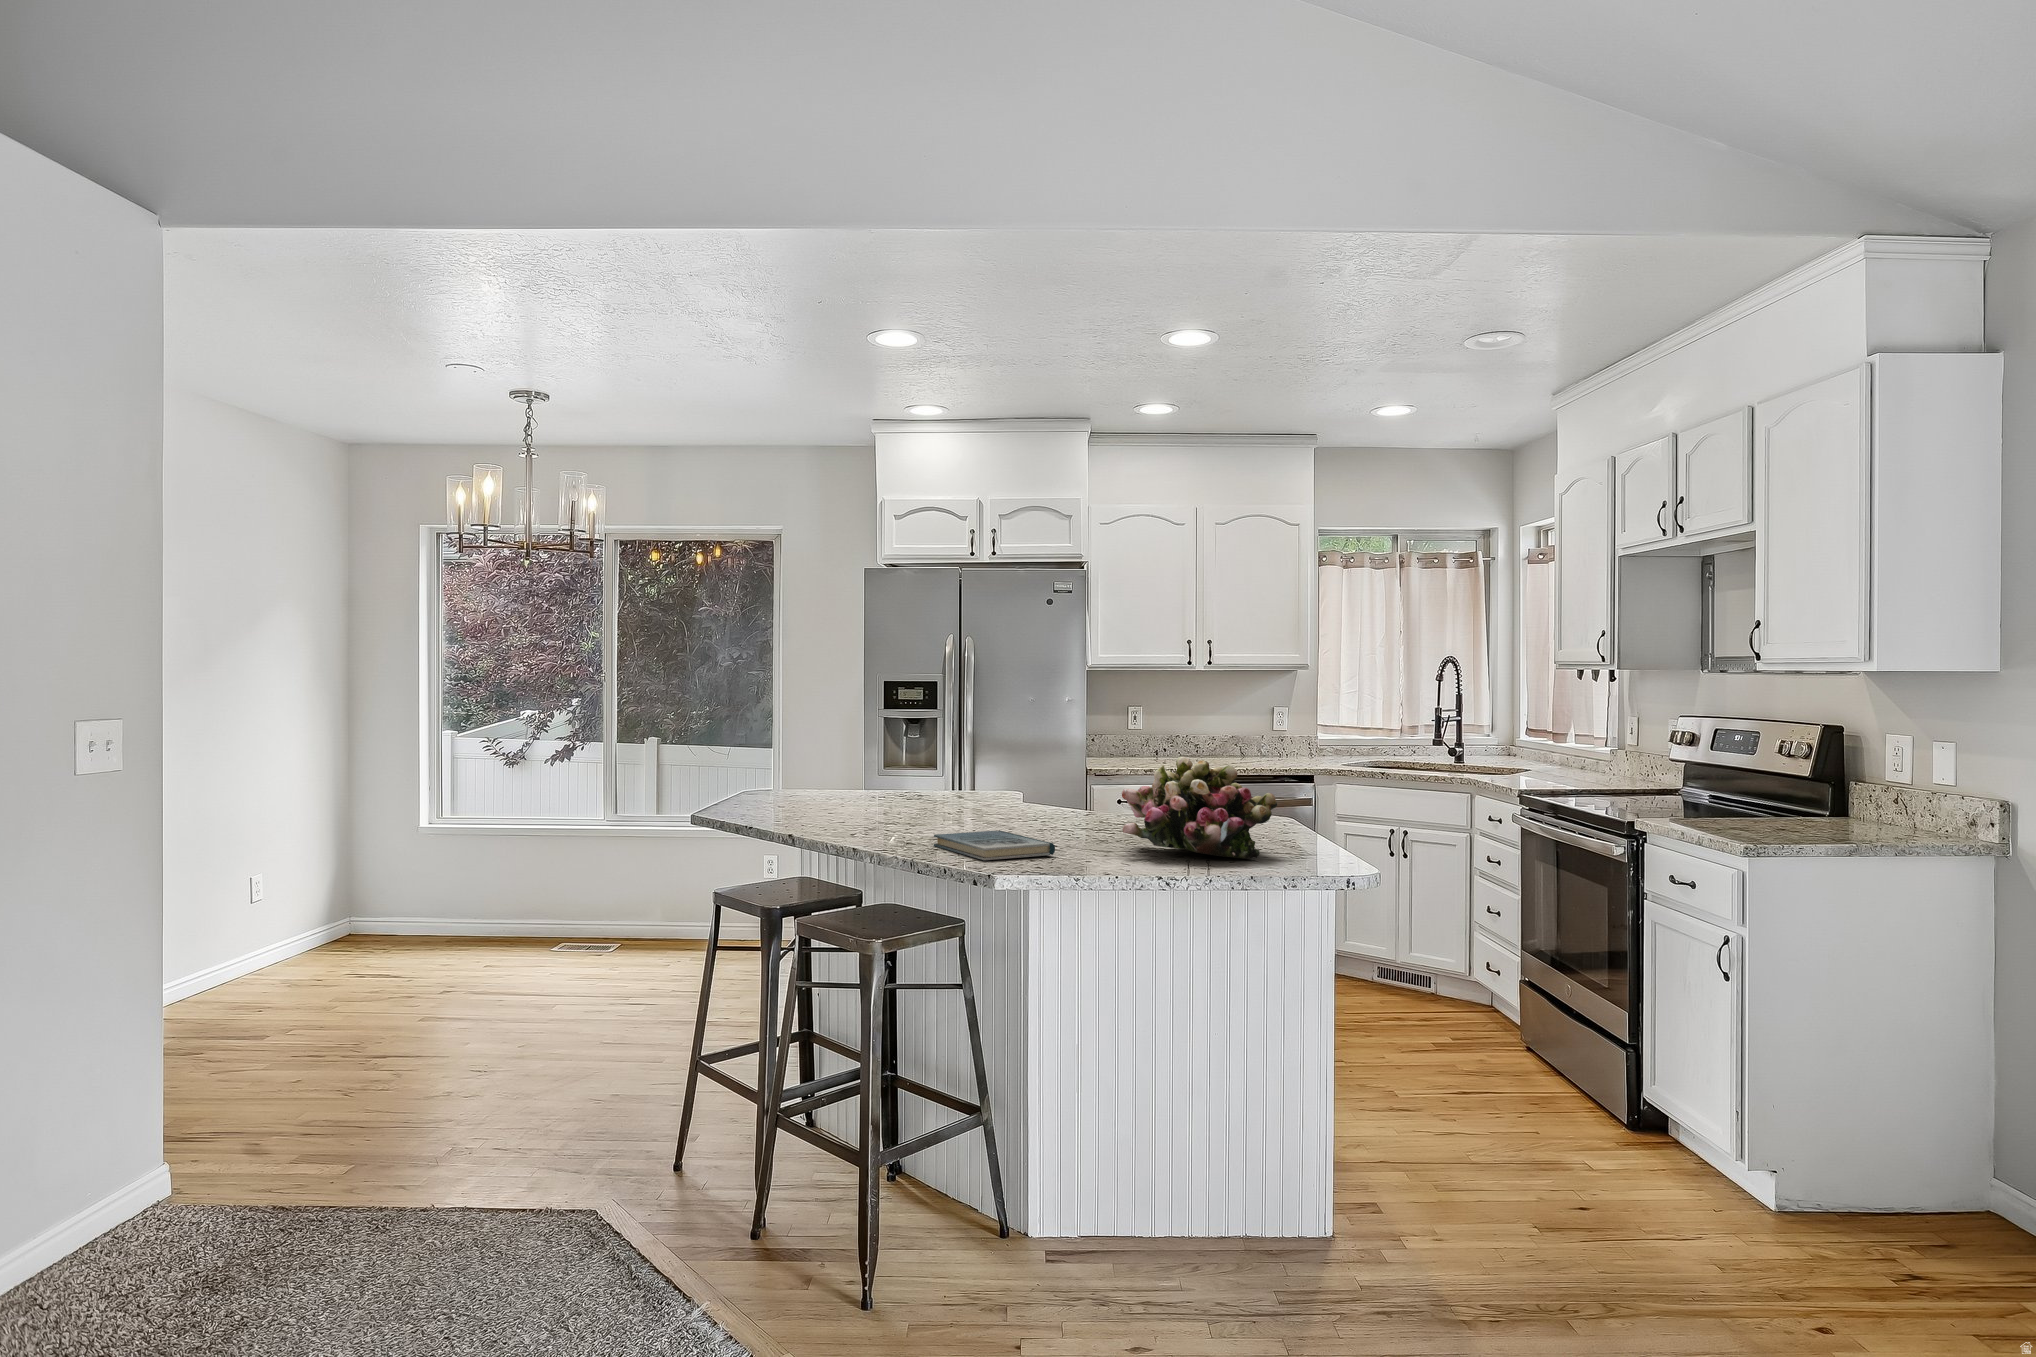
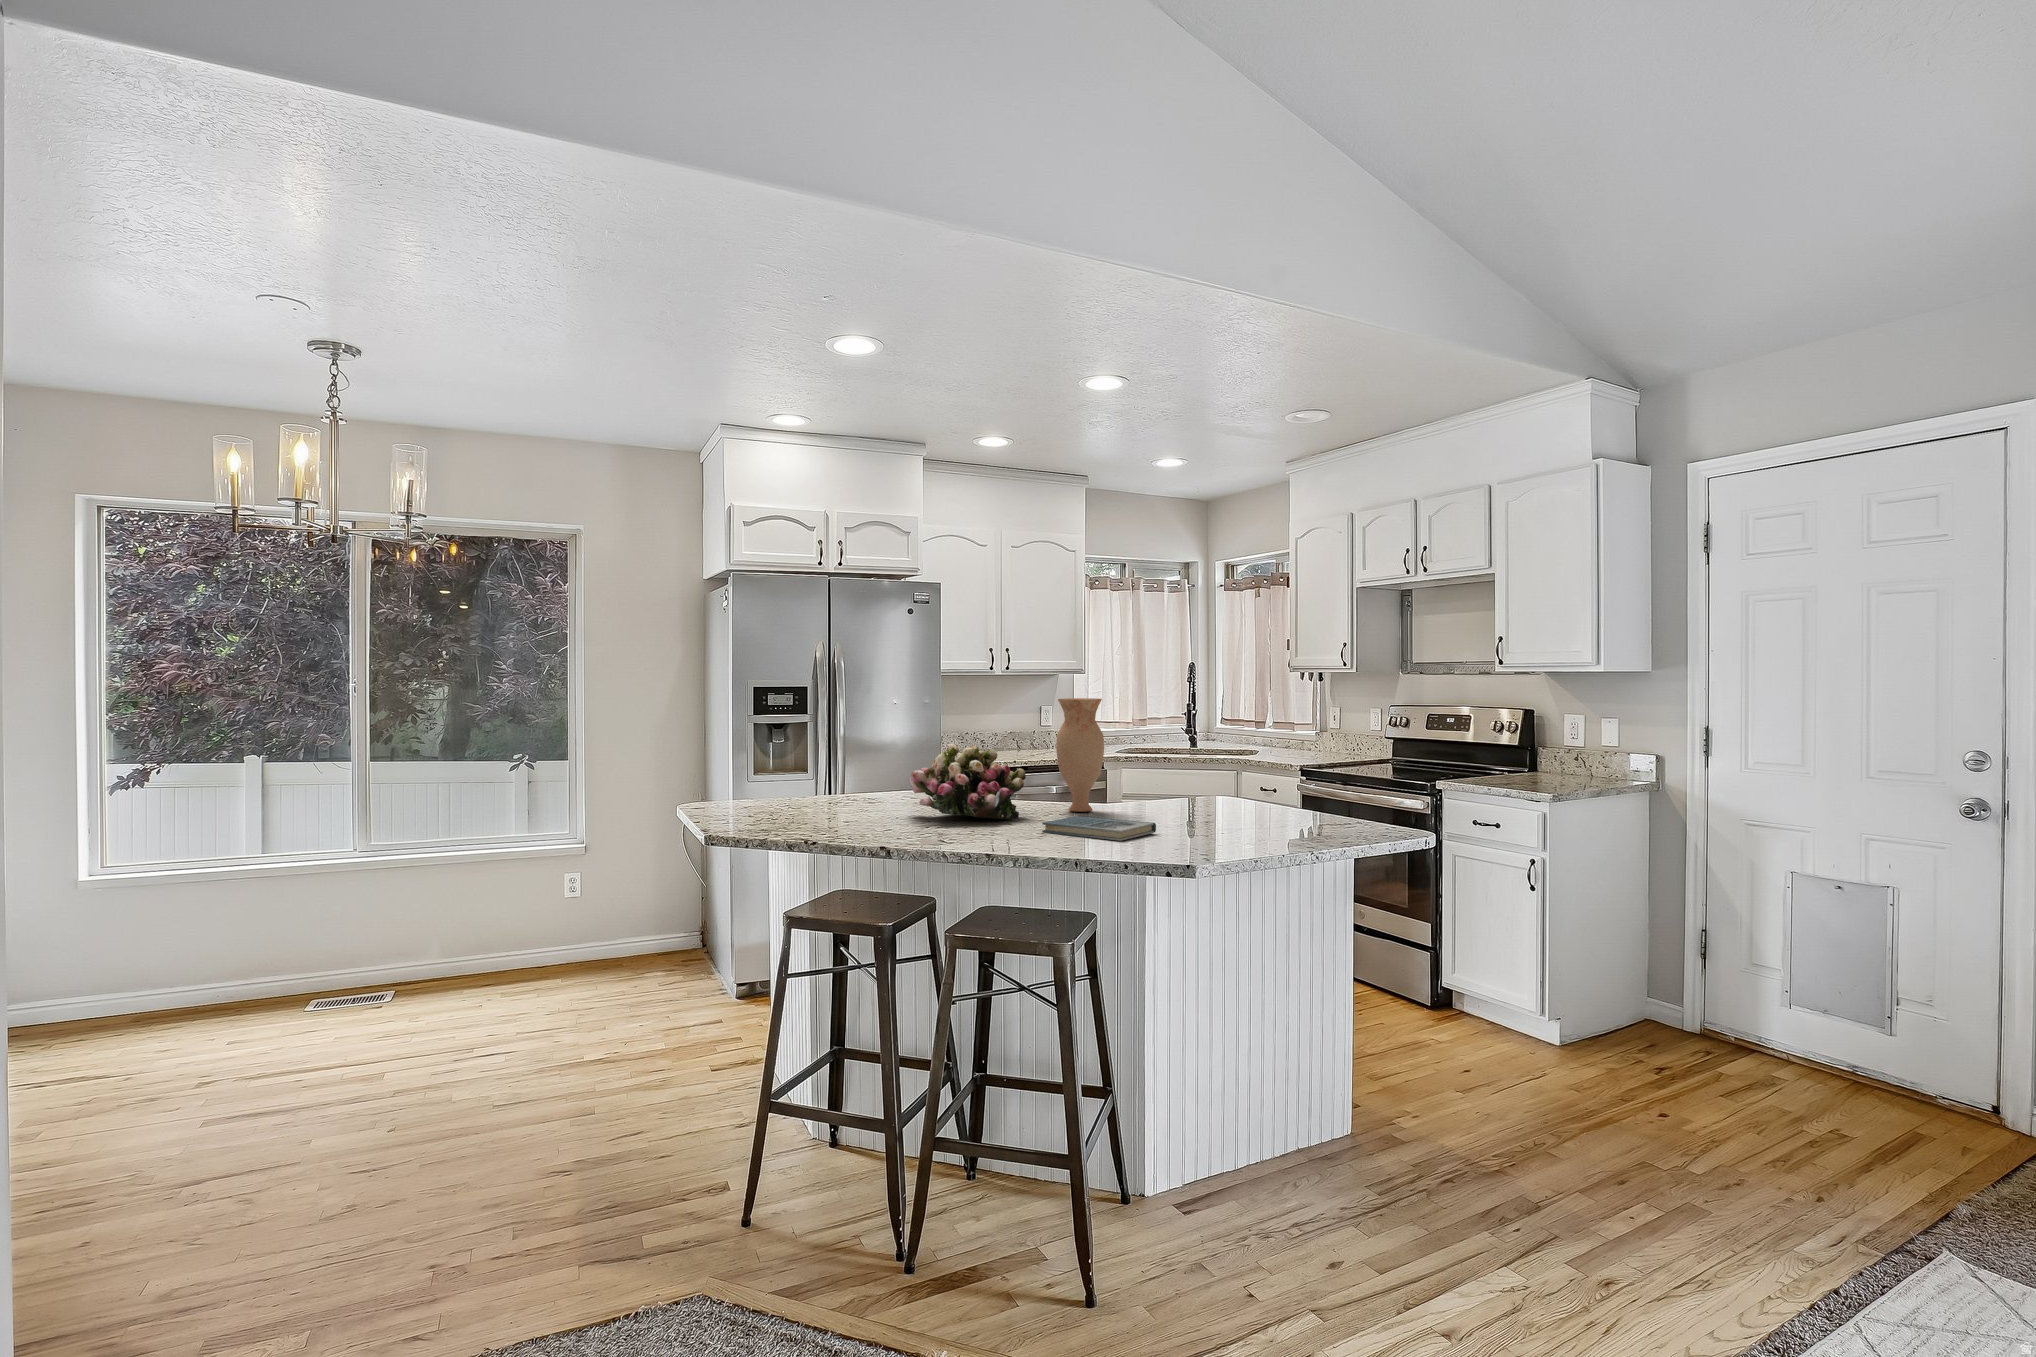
vase: none [1027,693,1084,828] -> present [1056,698,1104,812]
flower arrangement: present [1122,757,1277,859] -> present [909,744,1026,819]

